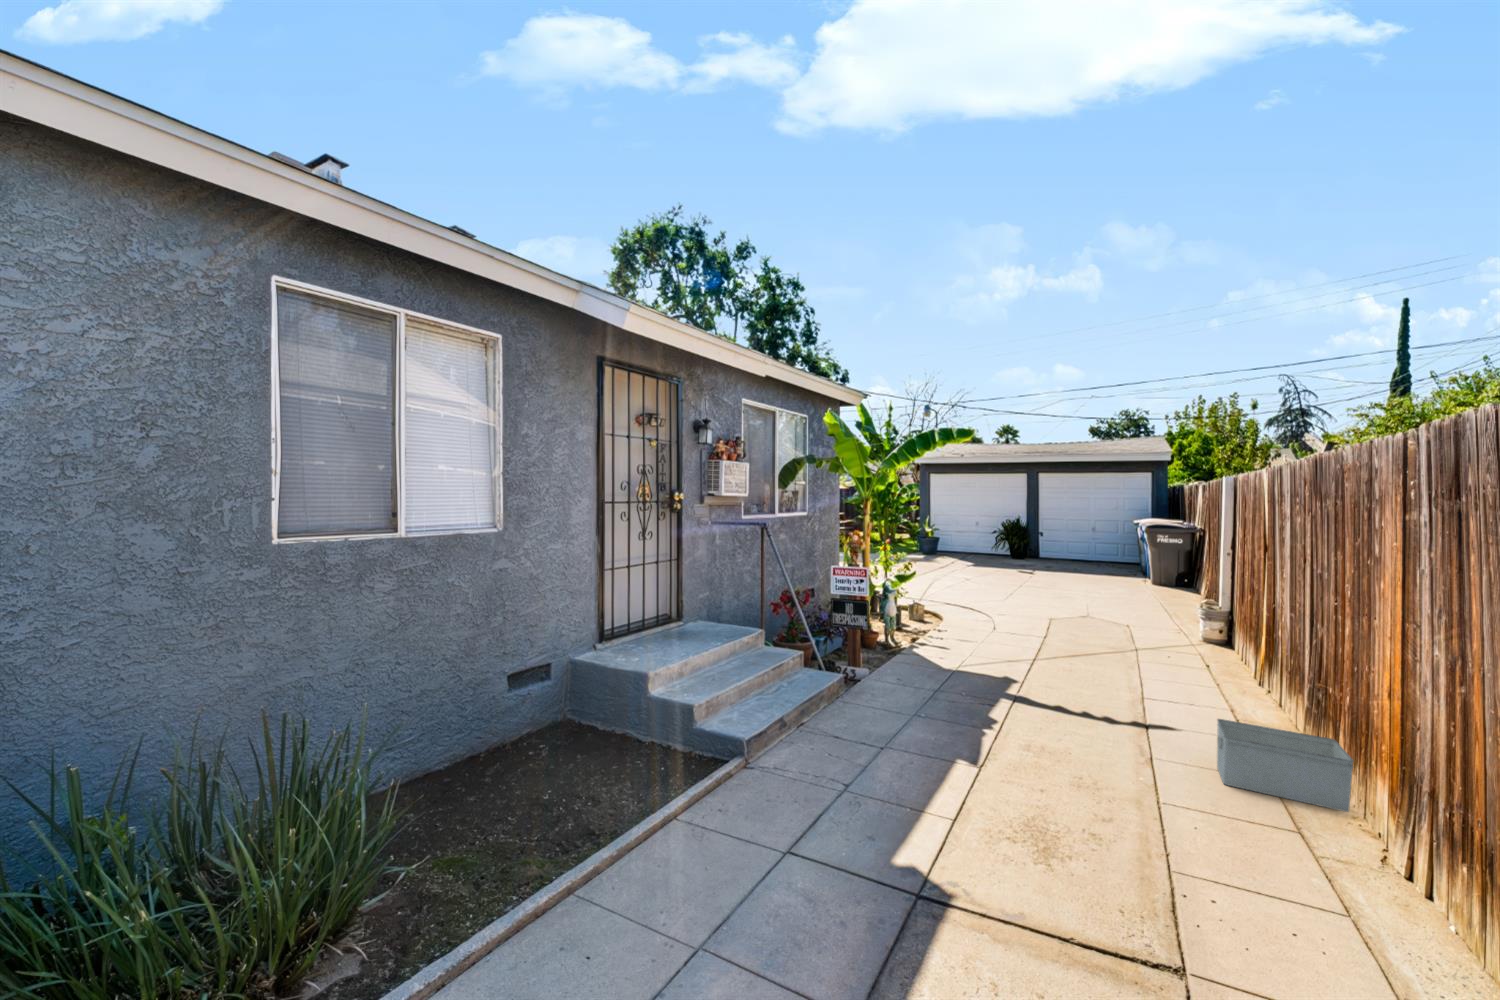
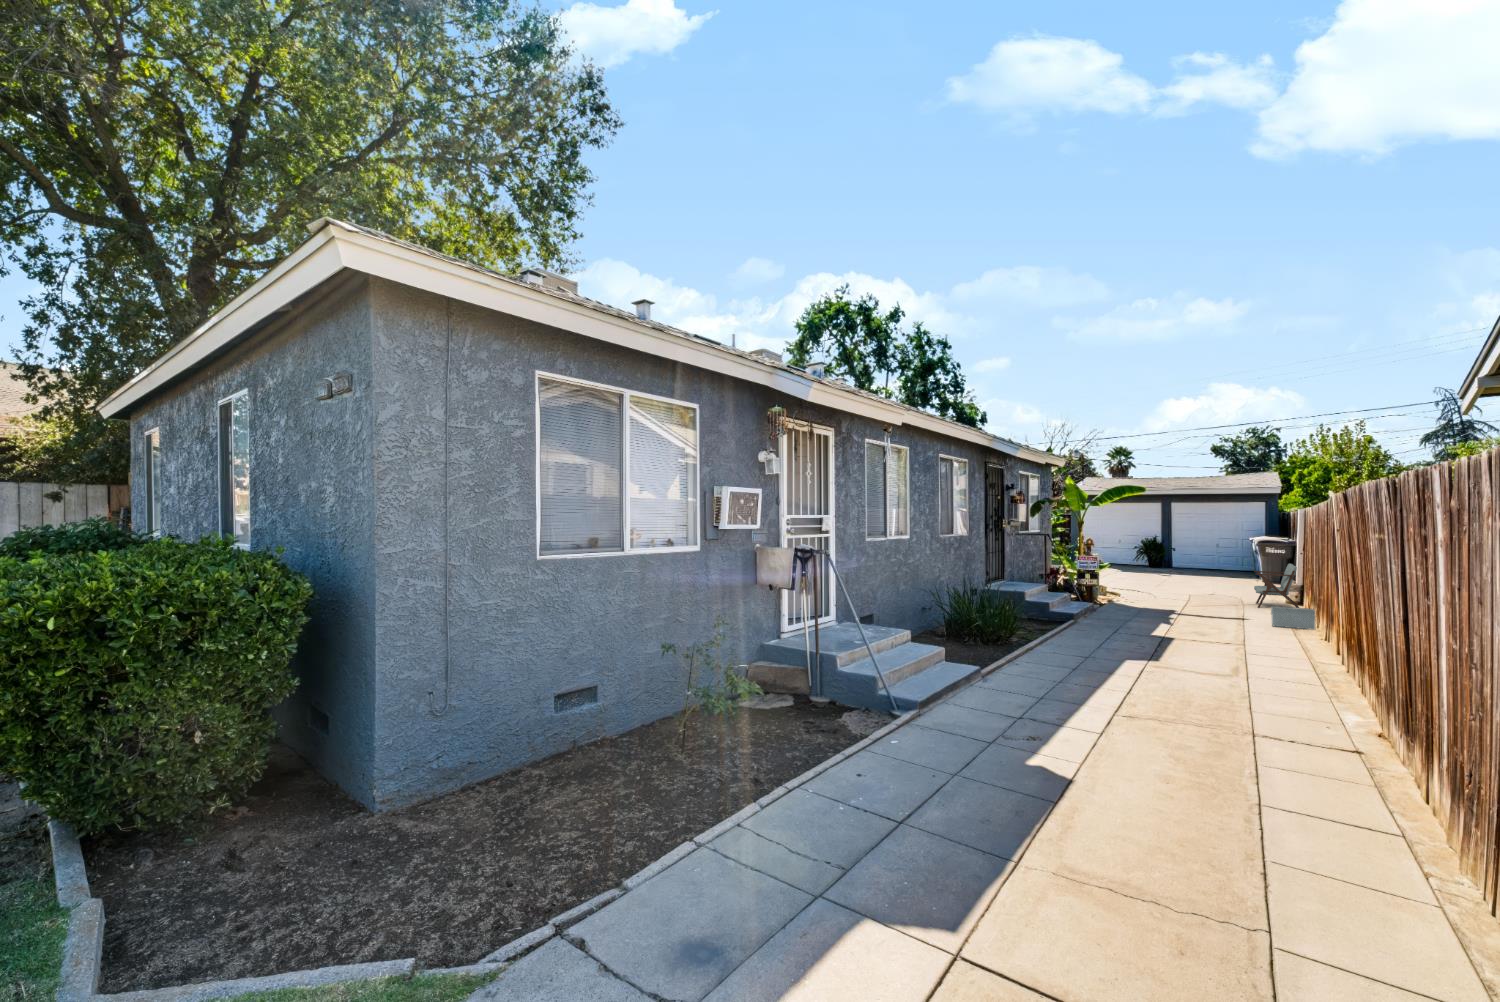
lounge chair: none [1154,580,1251,681] -> present [1254,564,1299,608]

